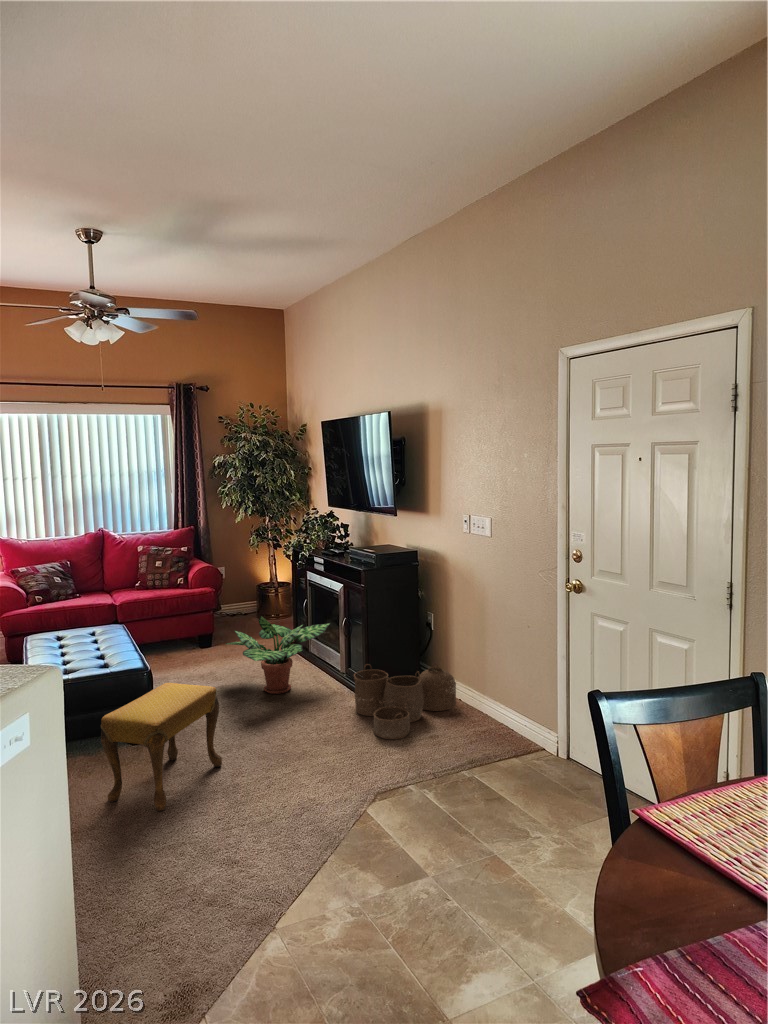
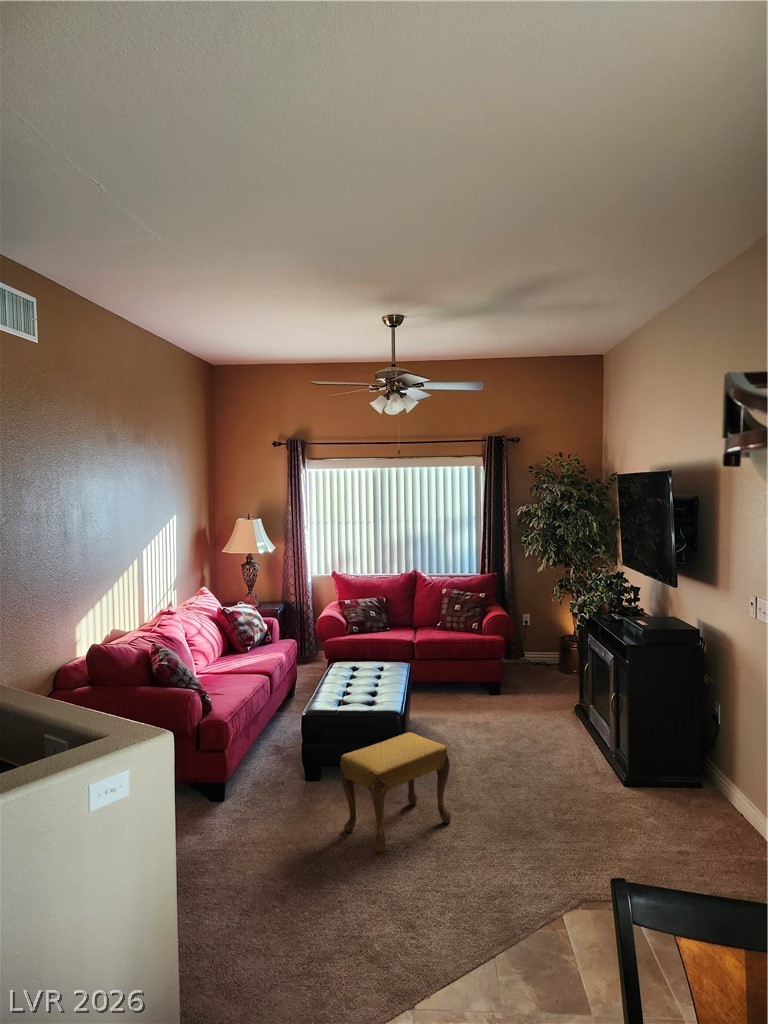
potted plant: present [226,616,330,694] -> none [496,677,602,759]
woven basket: present [354,663,456,739] -> none [608,749,733,842]

